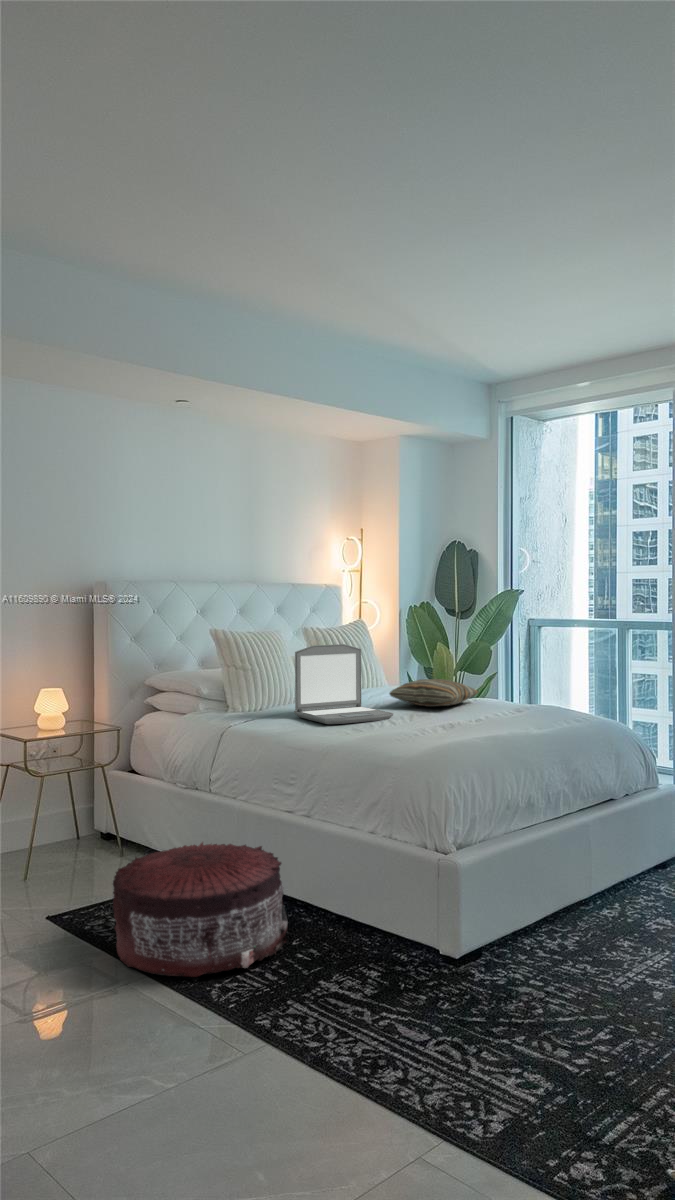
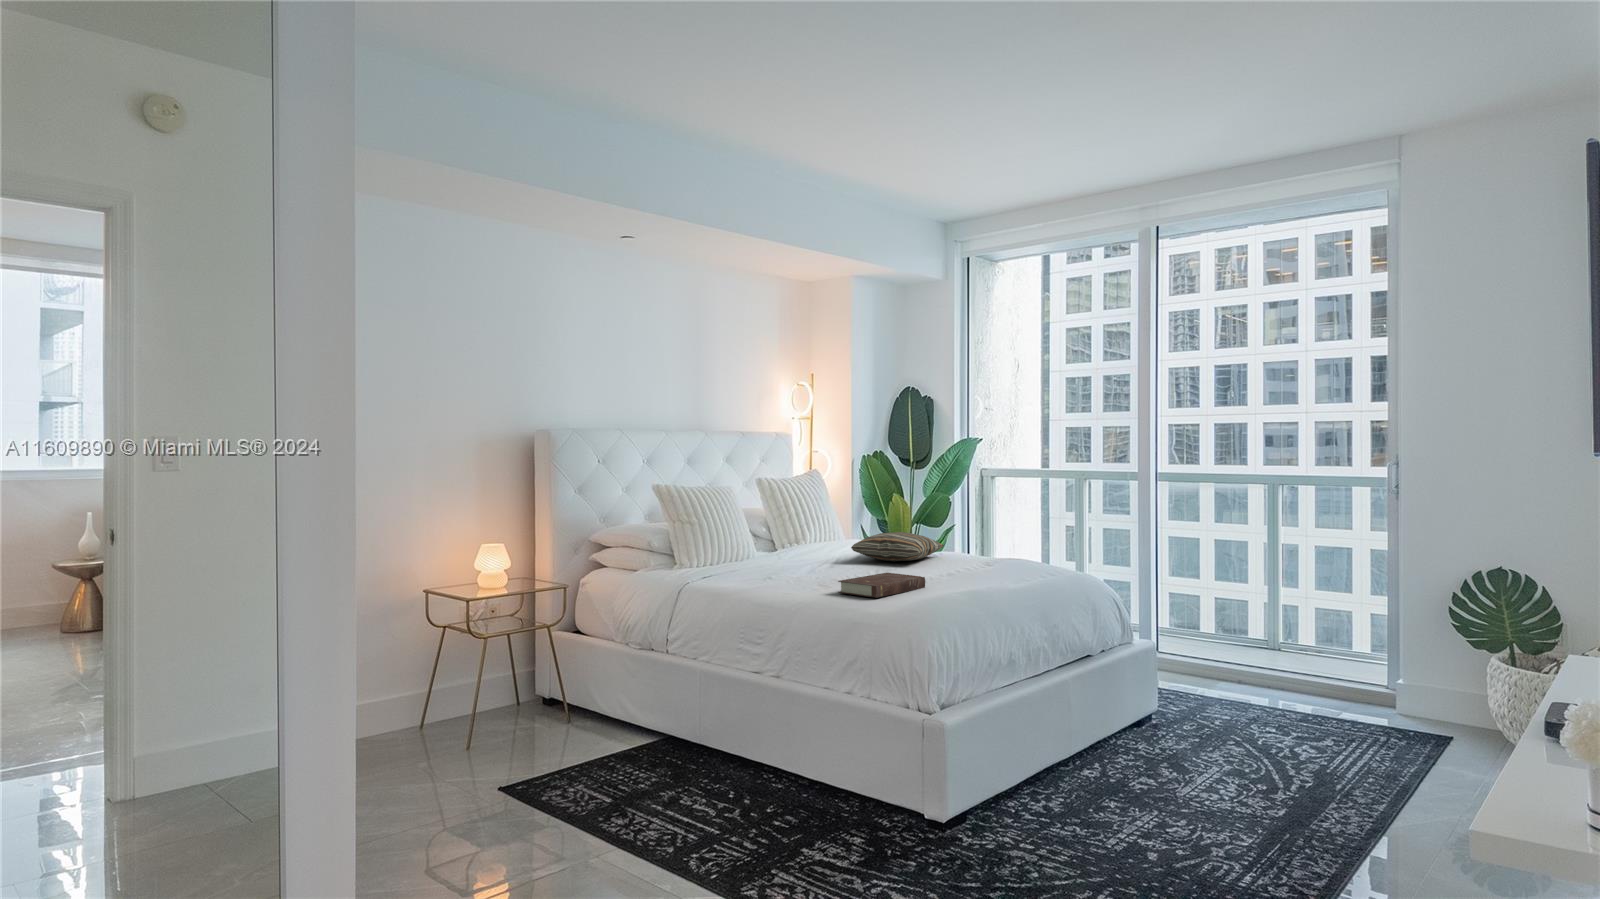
laptop: present [294,644,393,724] -> none [754,496,859,580]
book: none [368,718,453,742] -> present [838,573,925,598]
pouf: present [113,842,288,977] -> none [577,704,763,848]

